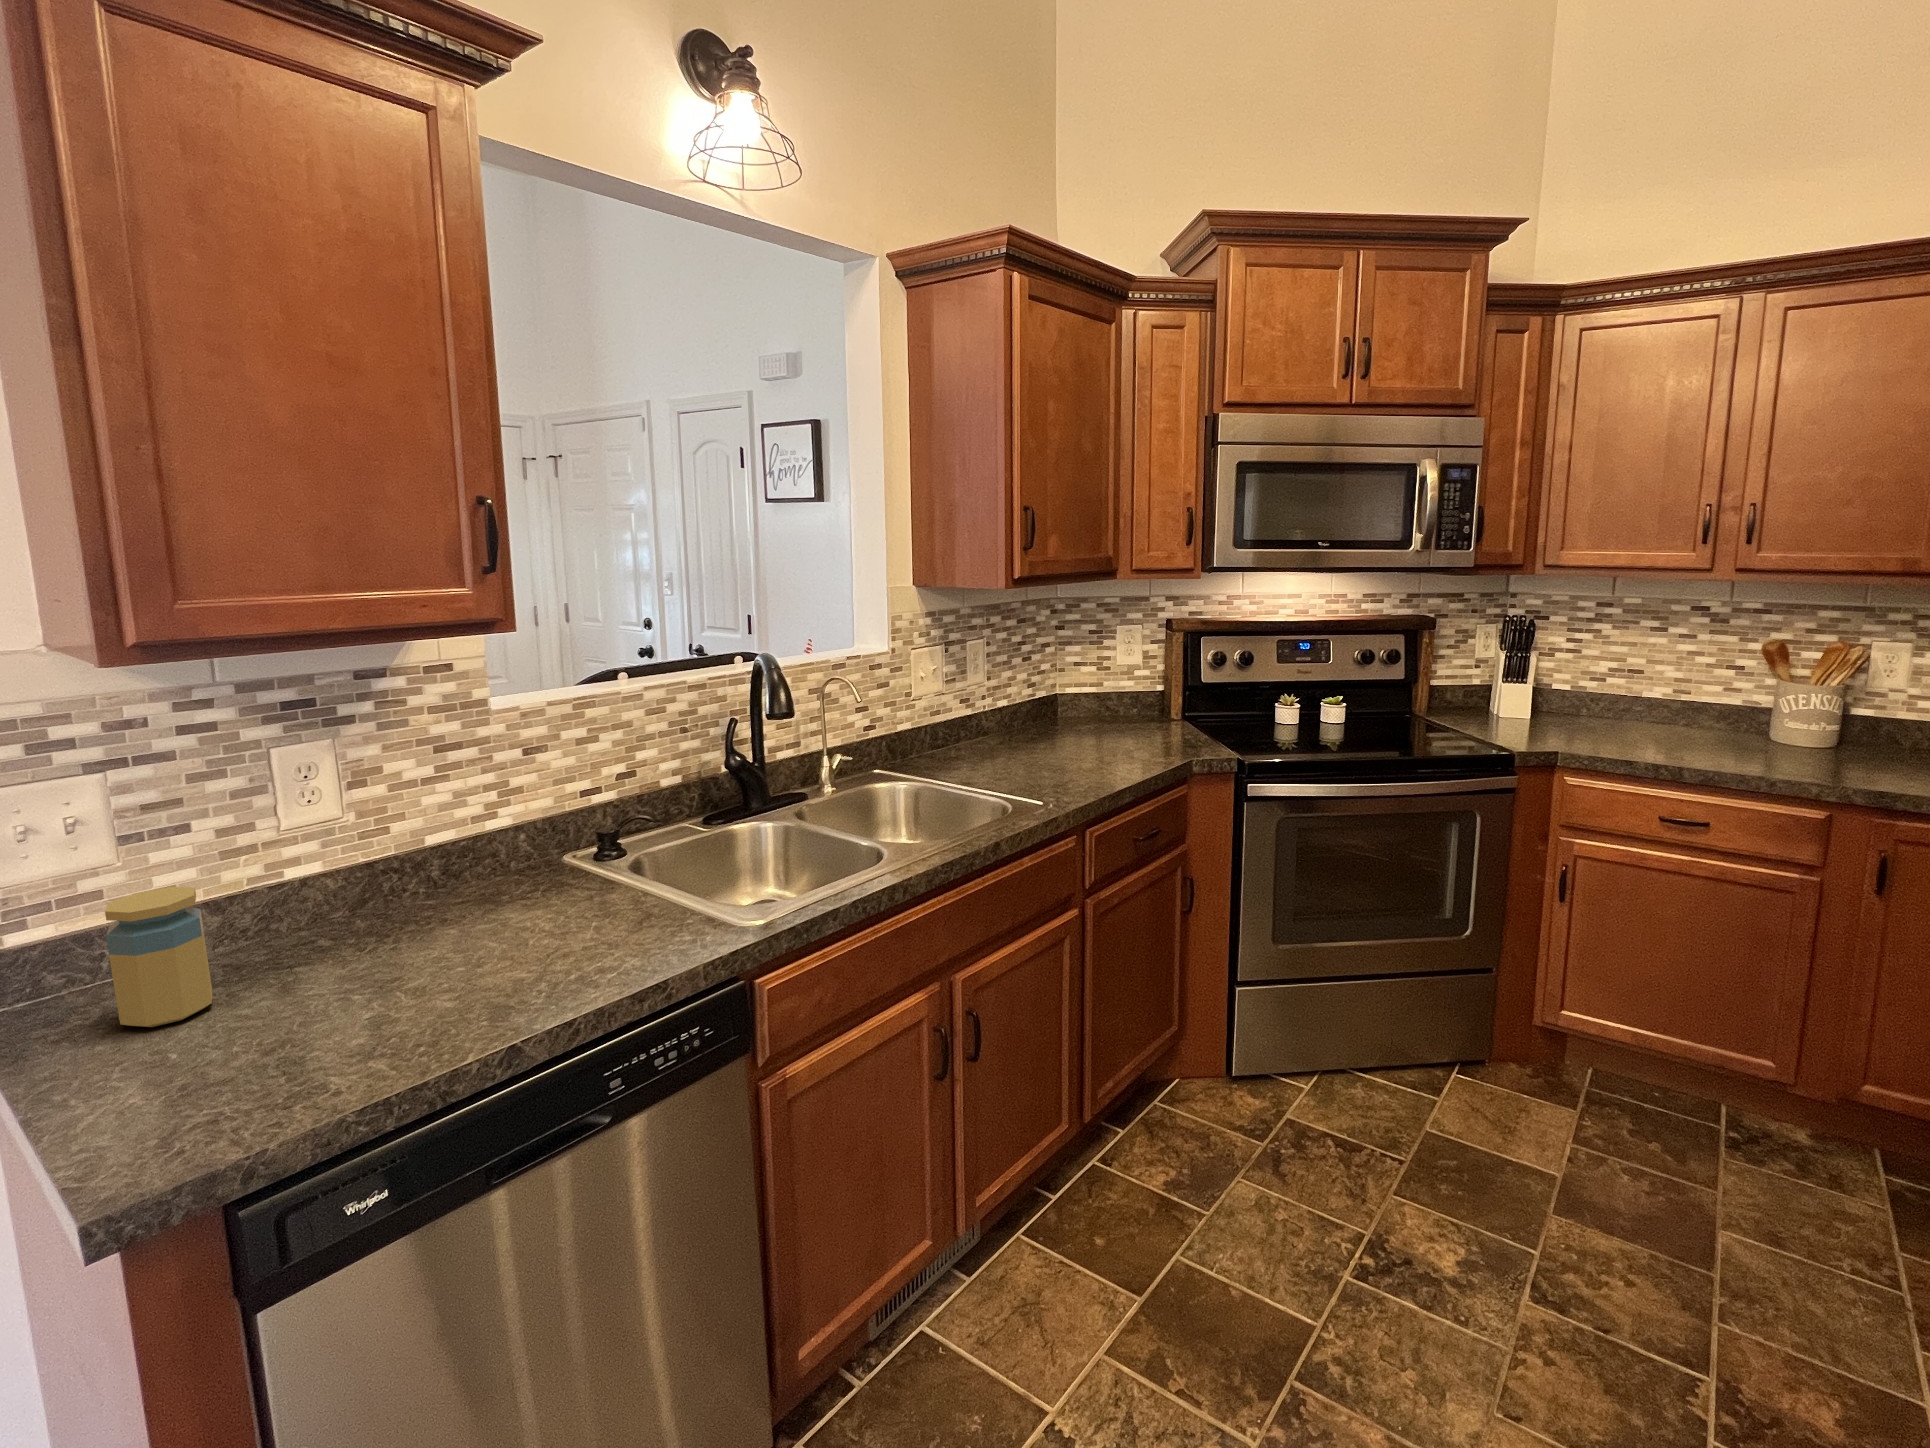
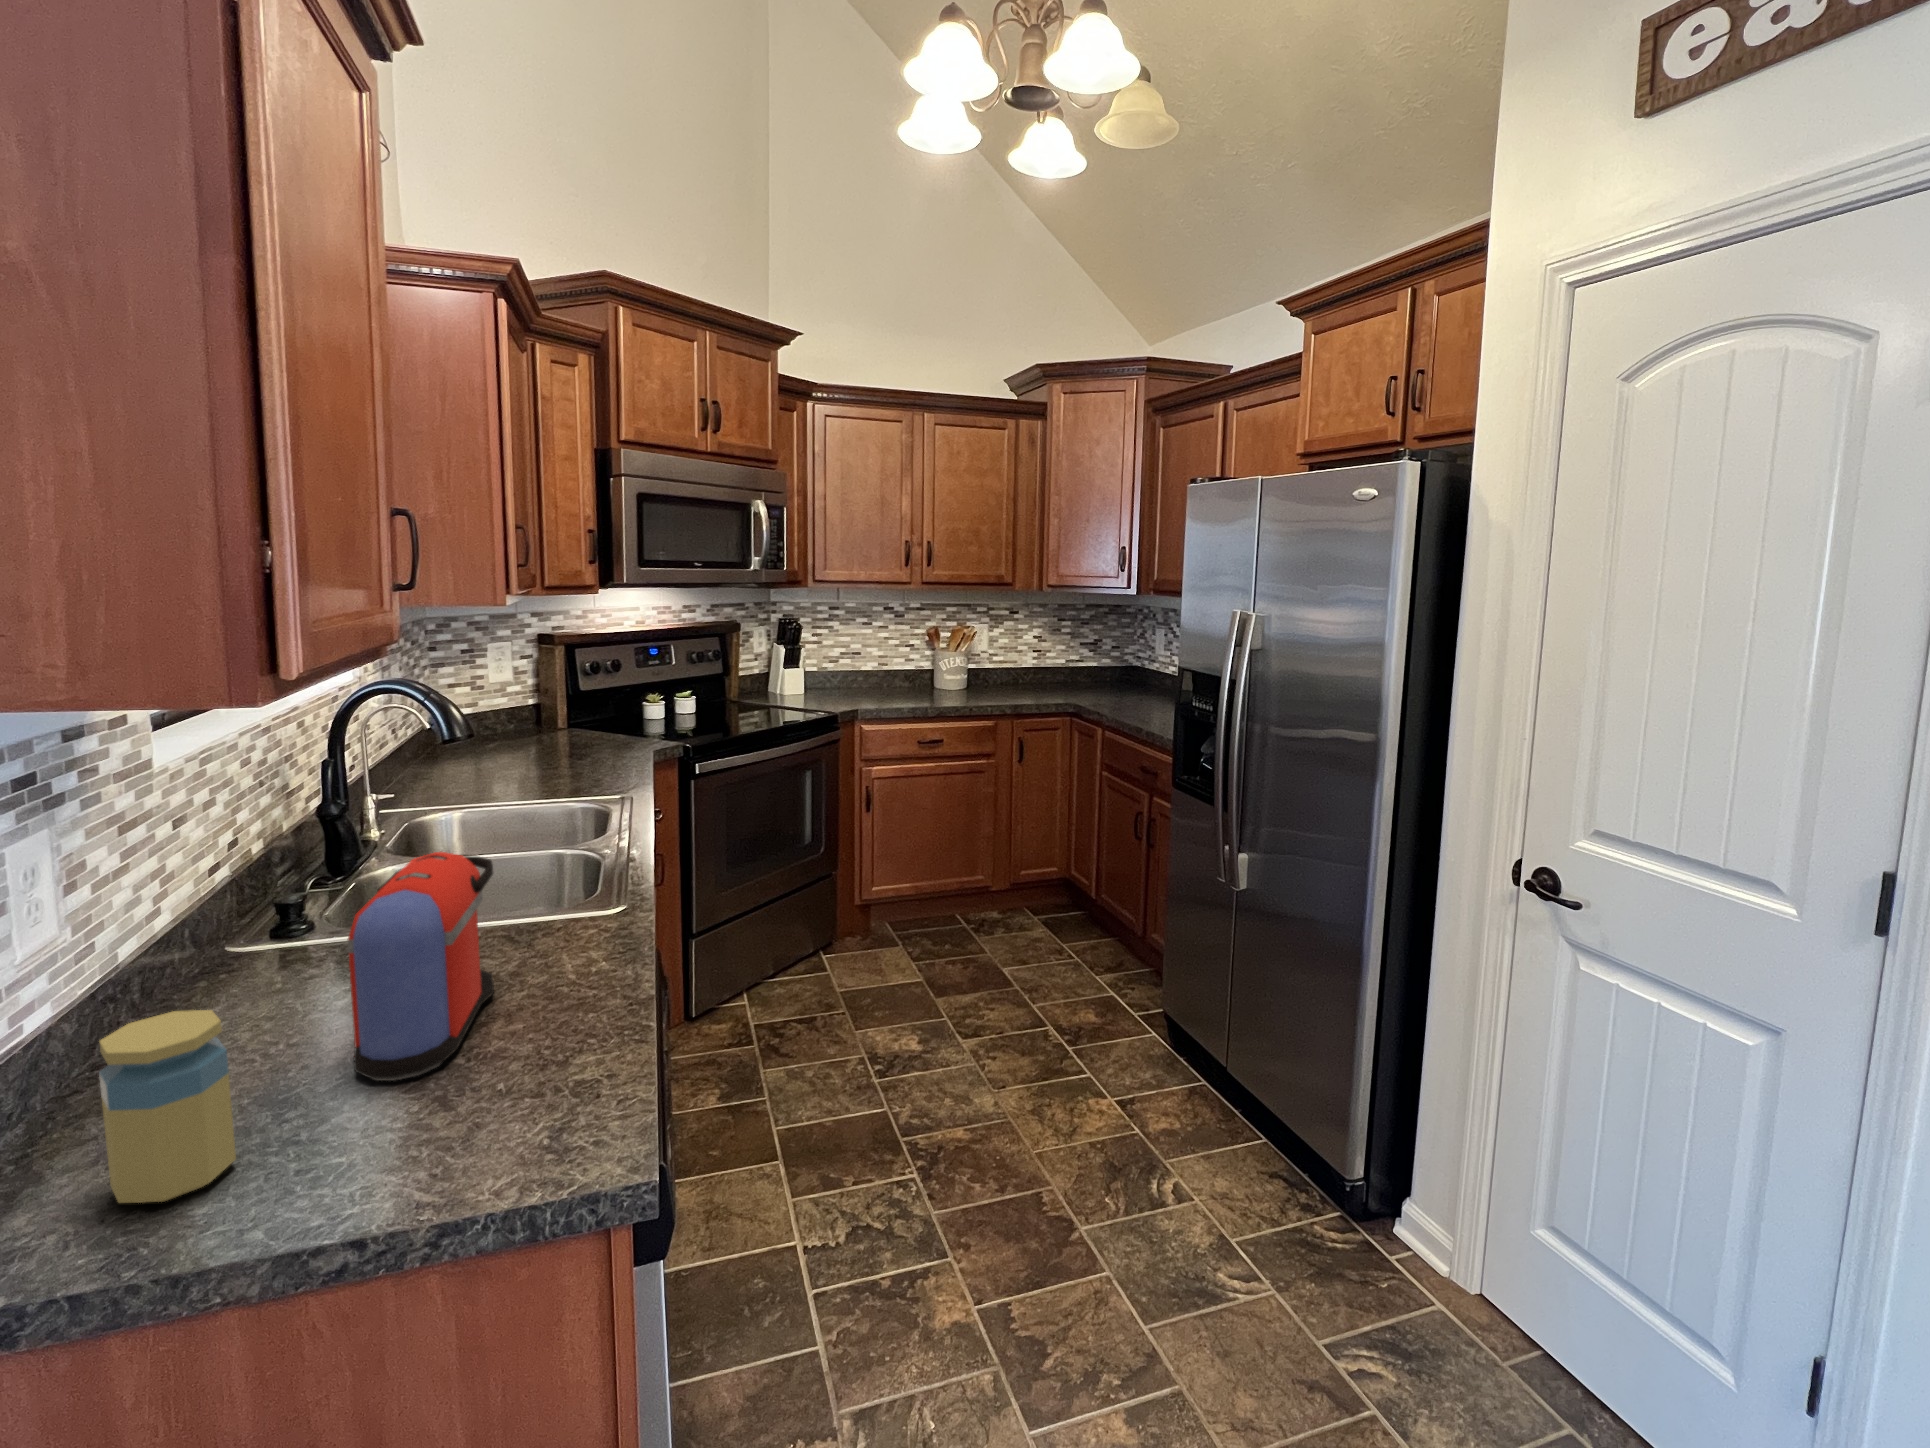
coffee maker: none [323,814,566,1010] -> present [347,852,494,1081]

